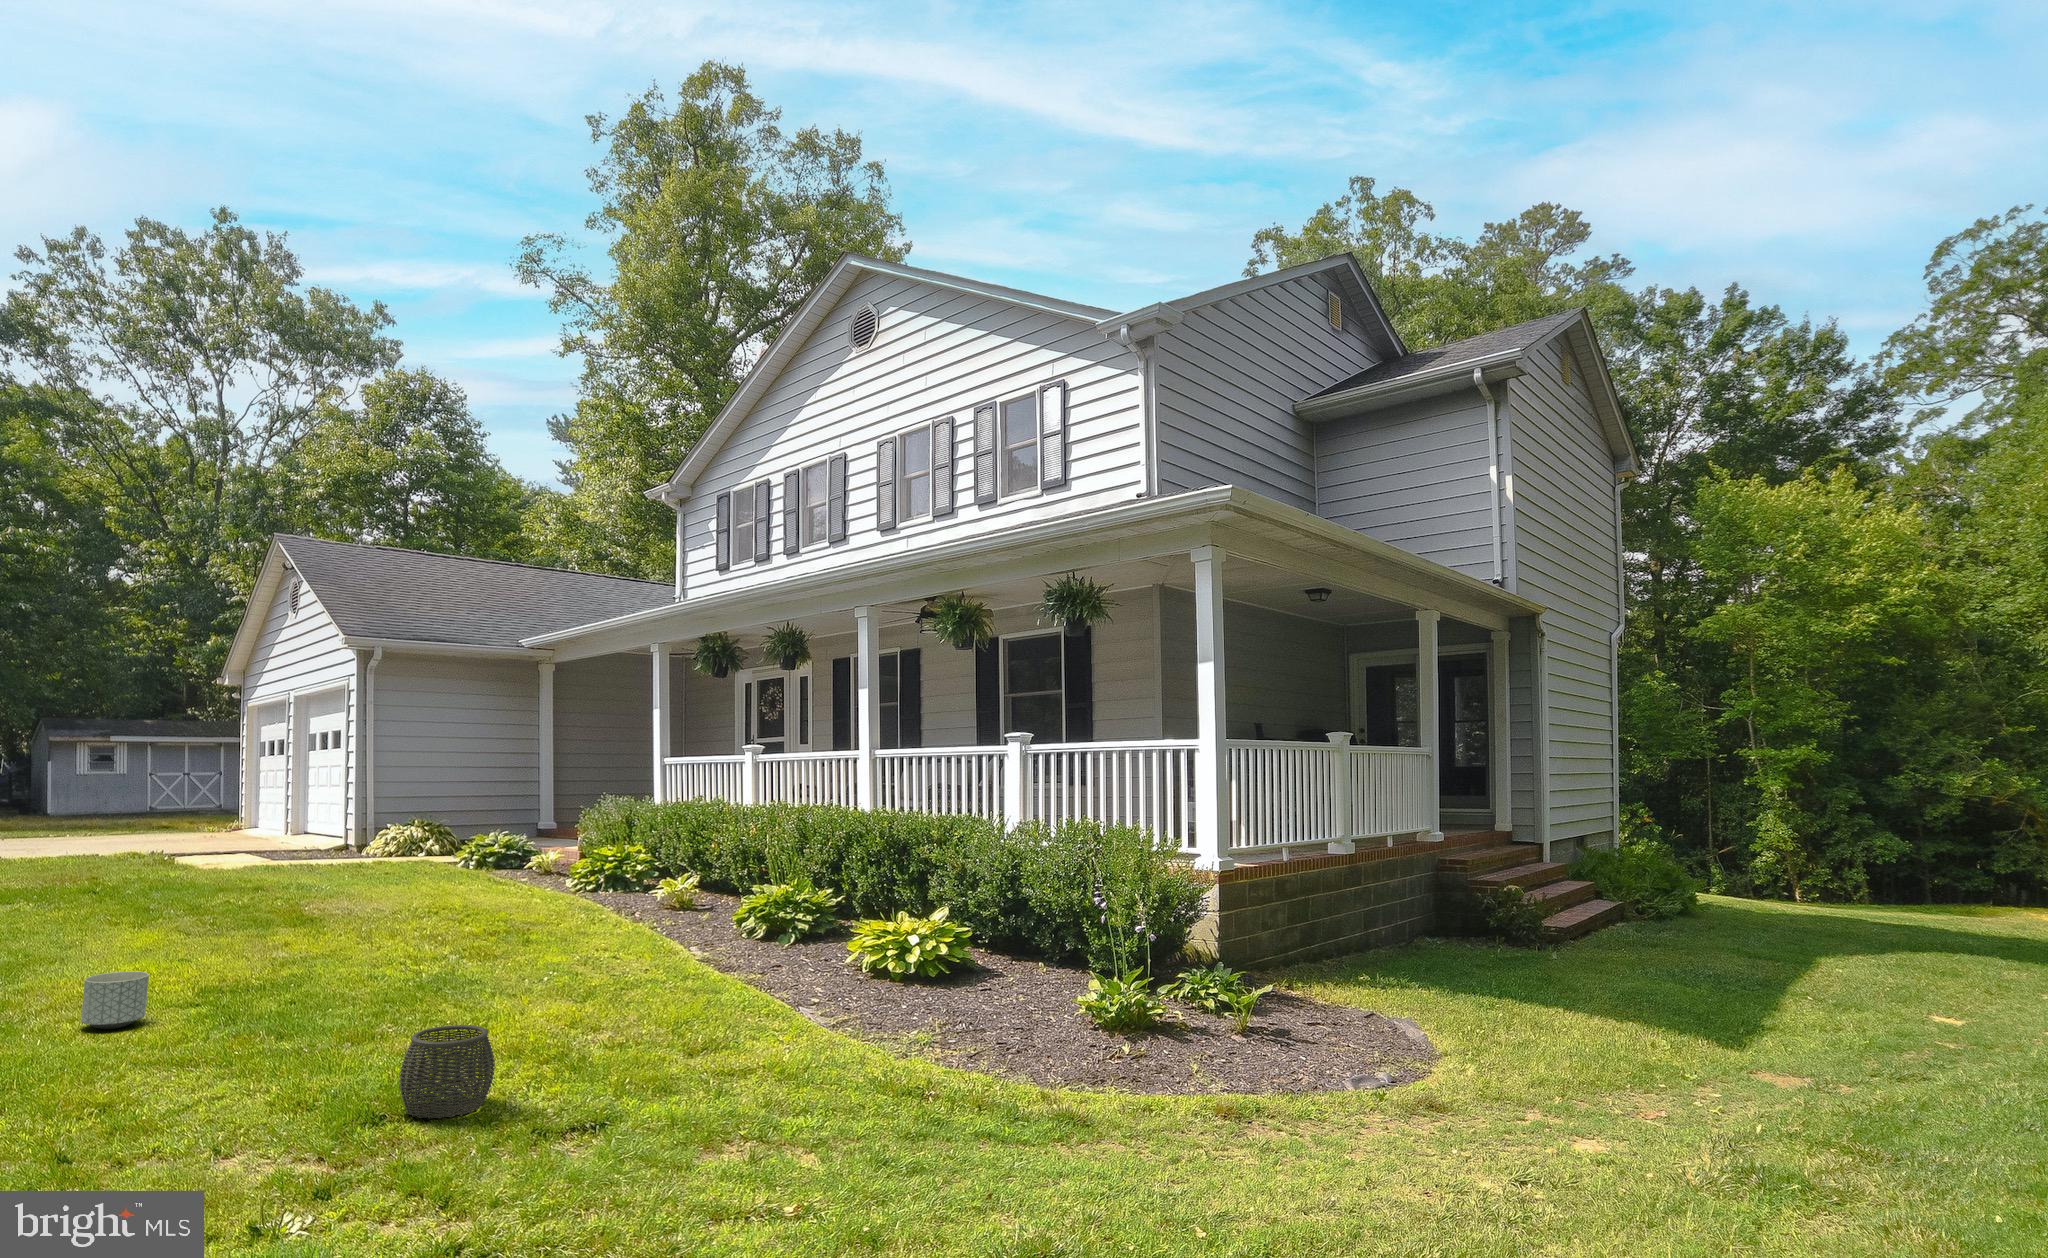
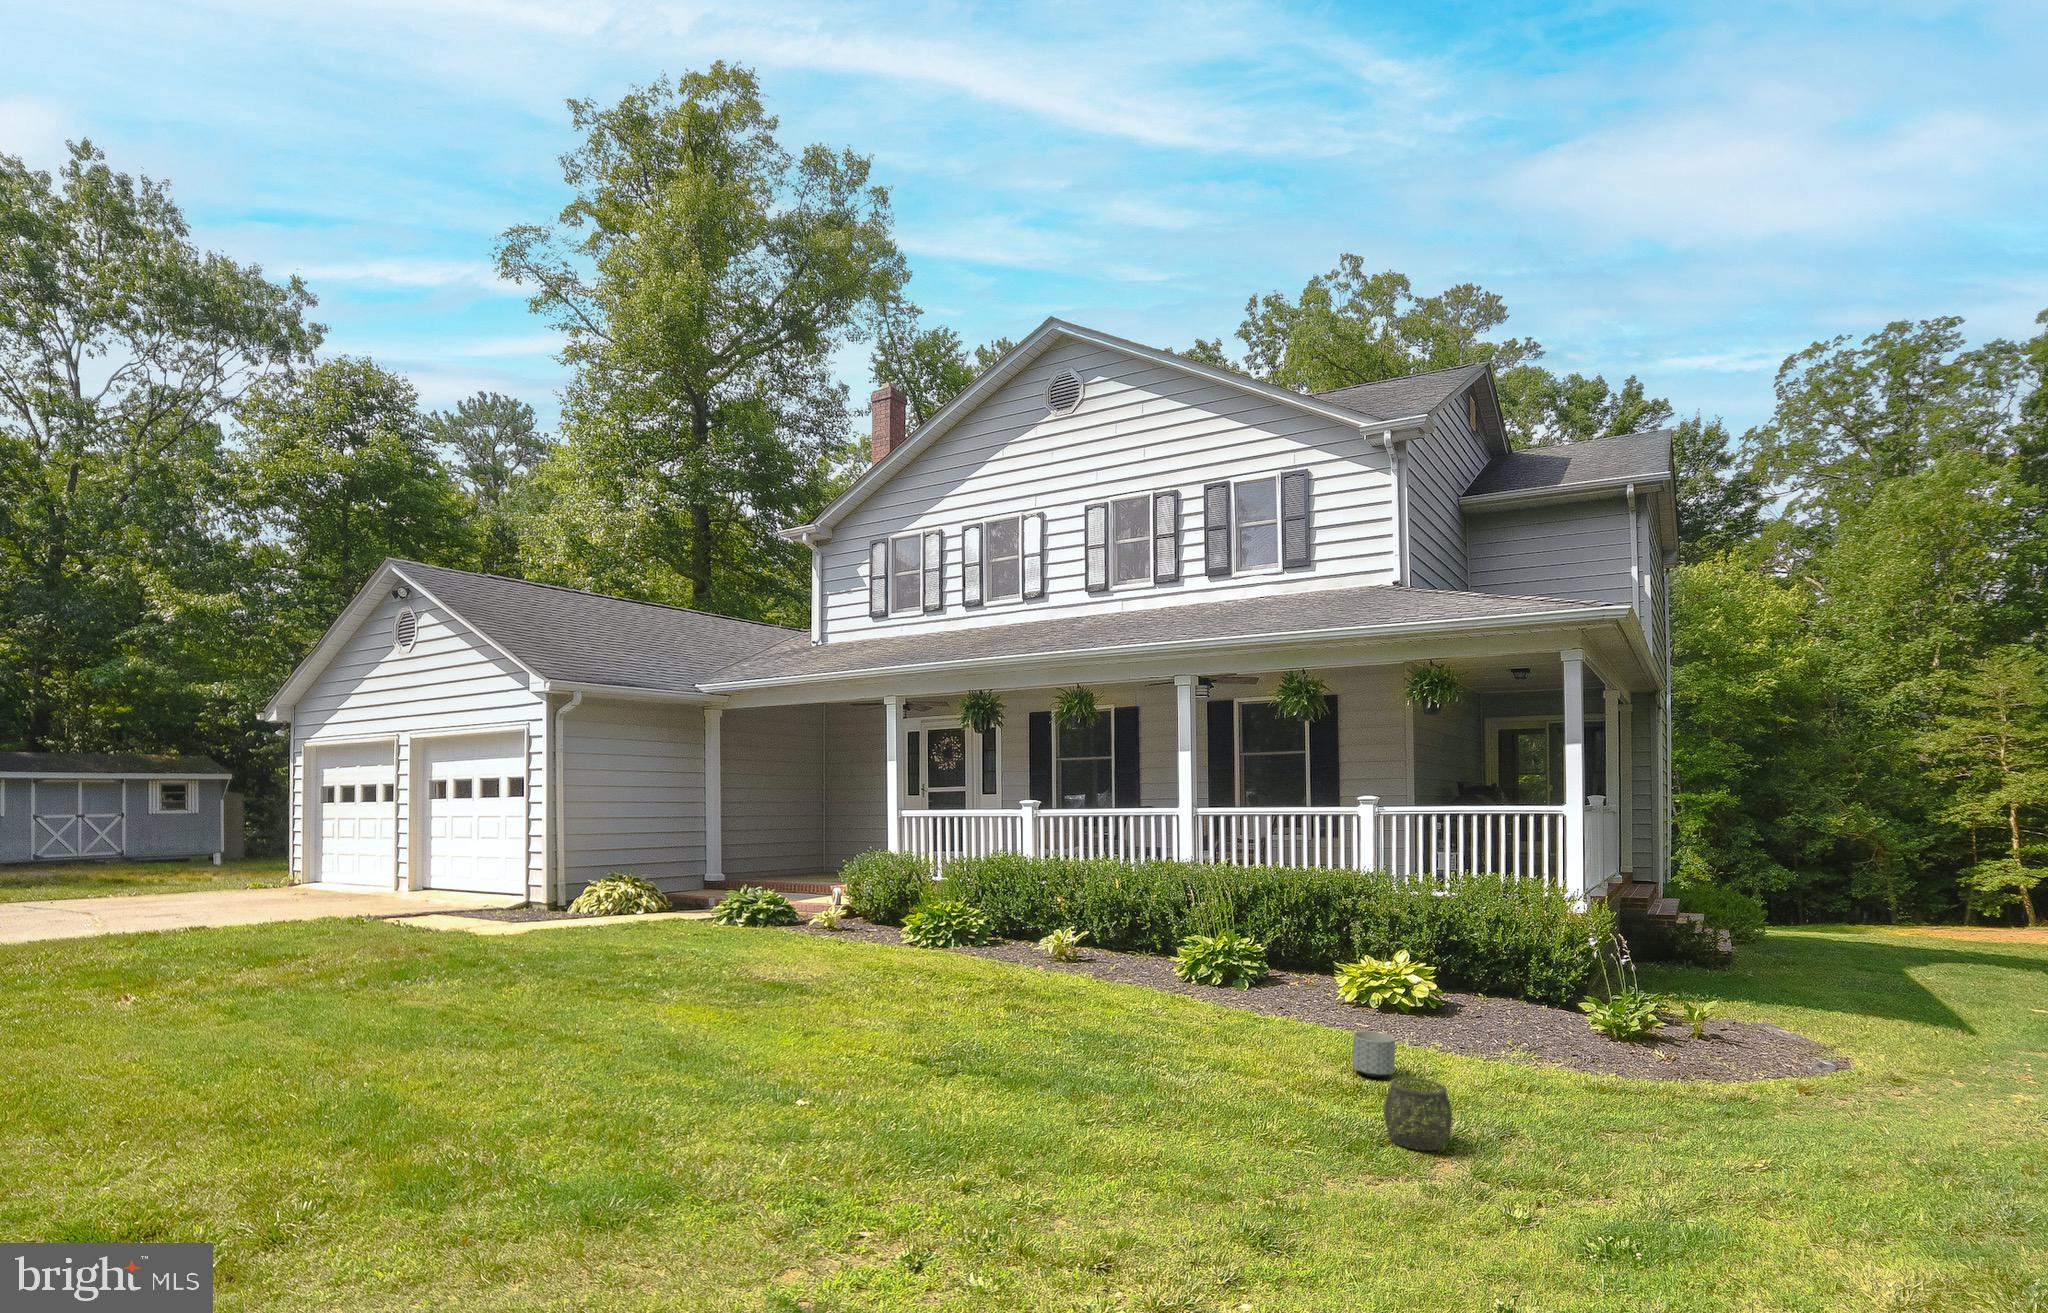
planter: present [81,971,149,1029] -> present [1353,1031,1395,1077]

